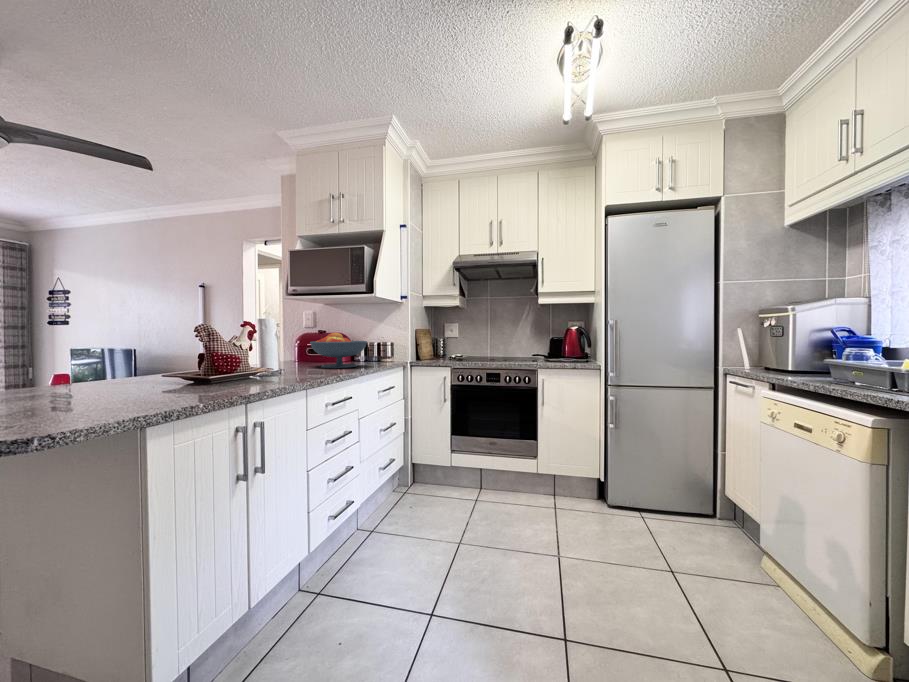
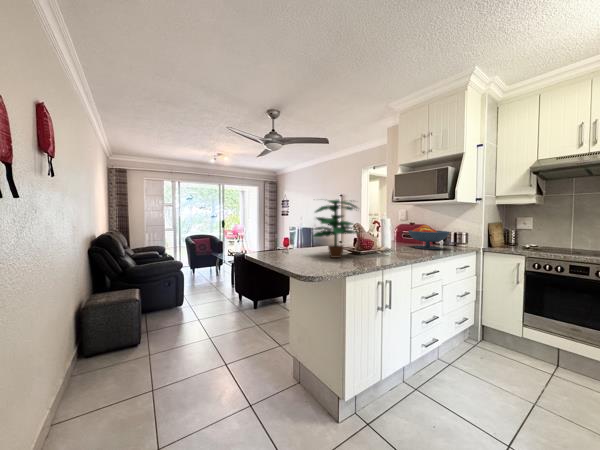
potted plant: none [72,273,207,396] -> present [313,200,358,258]

